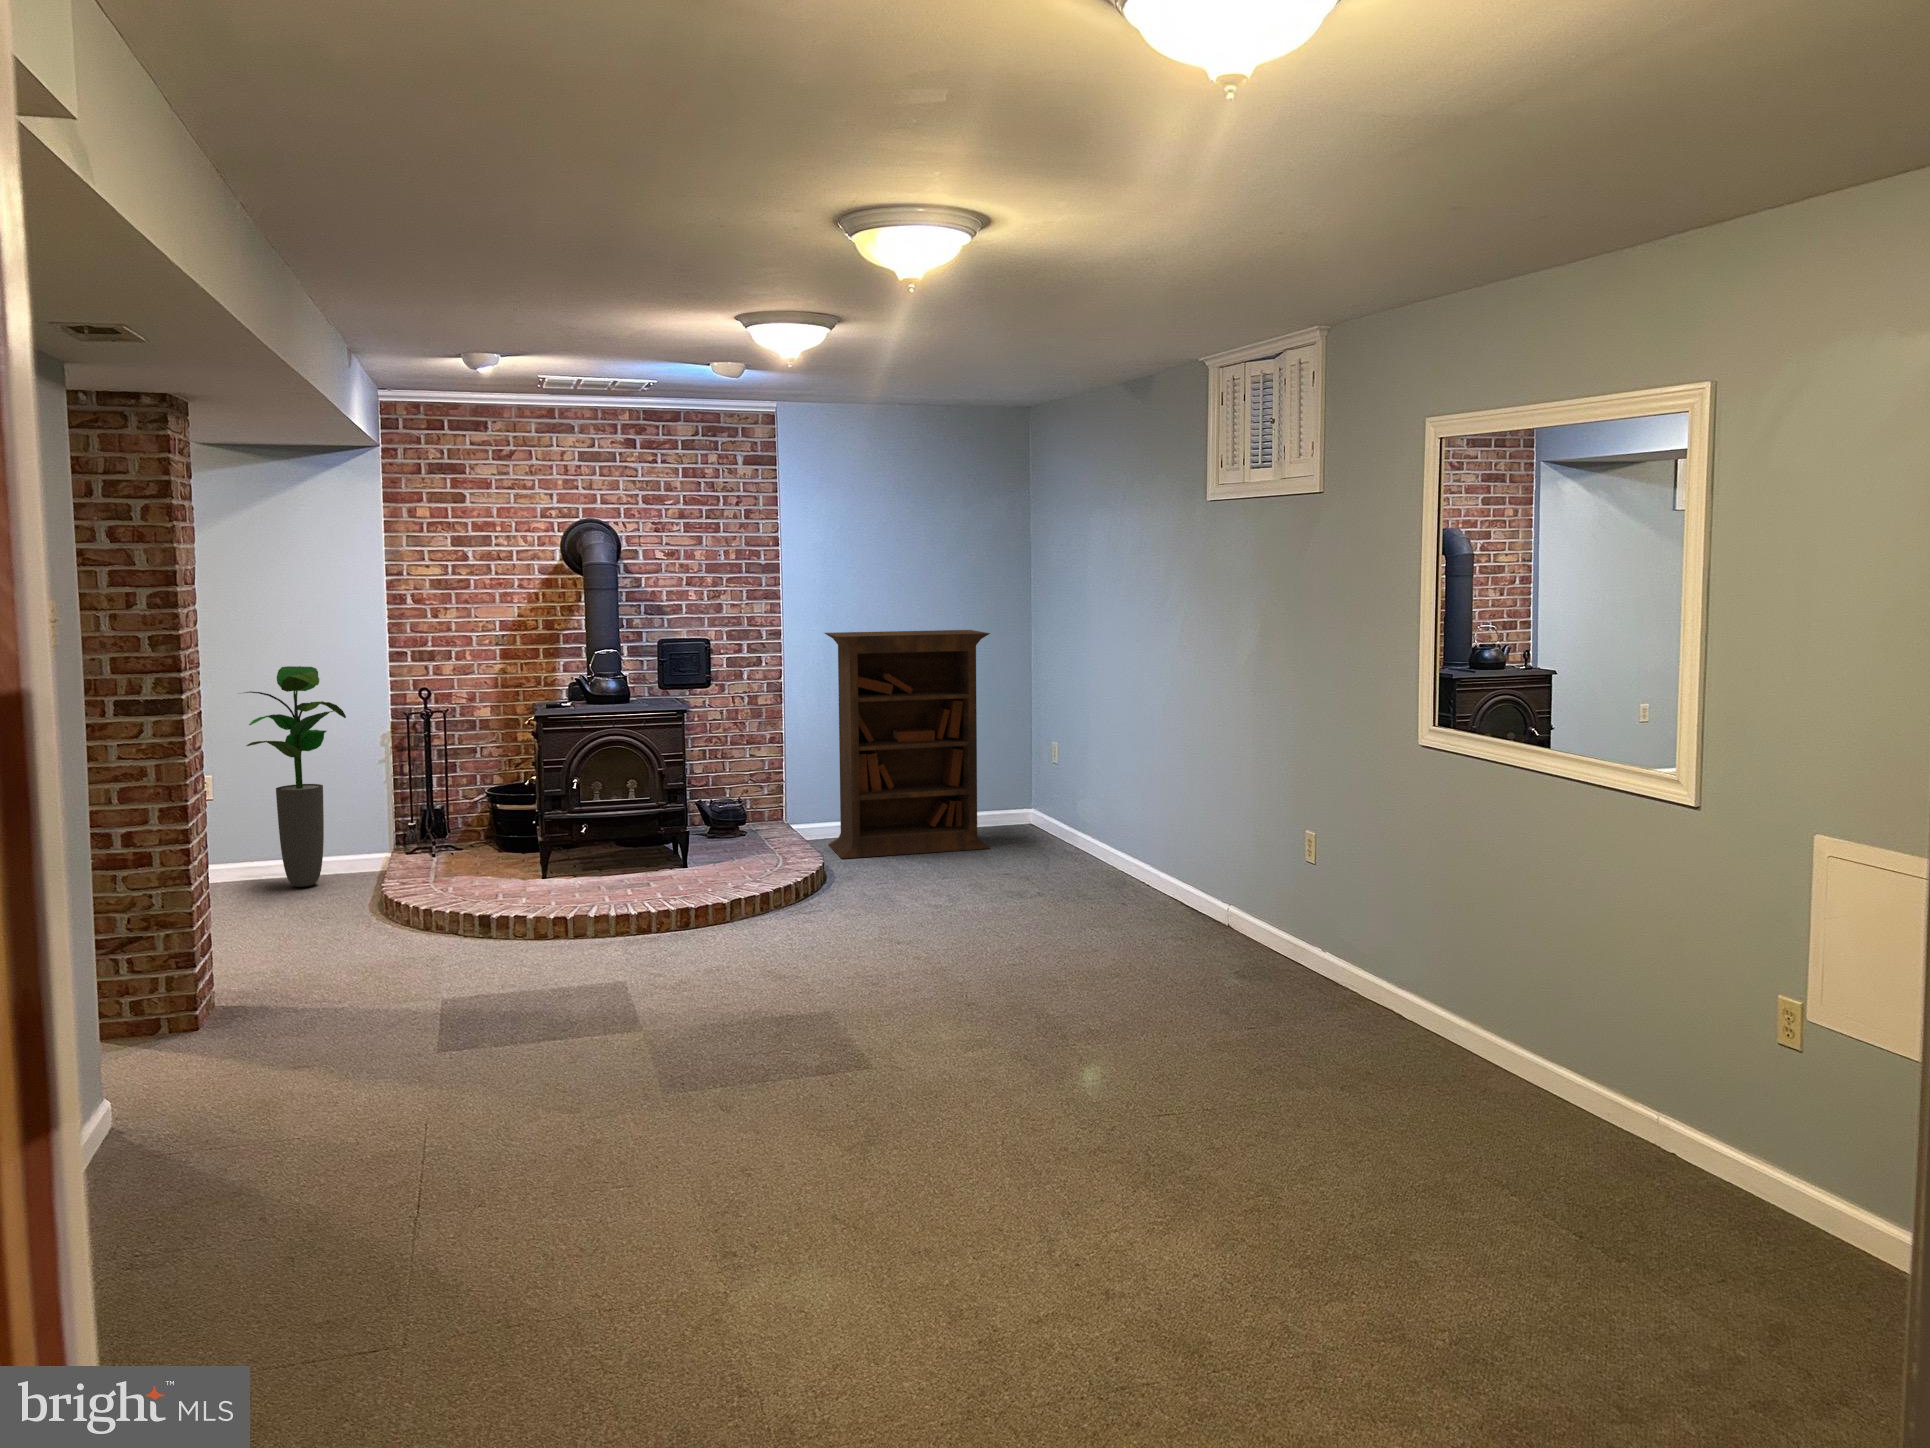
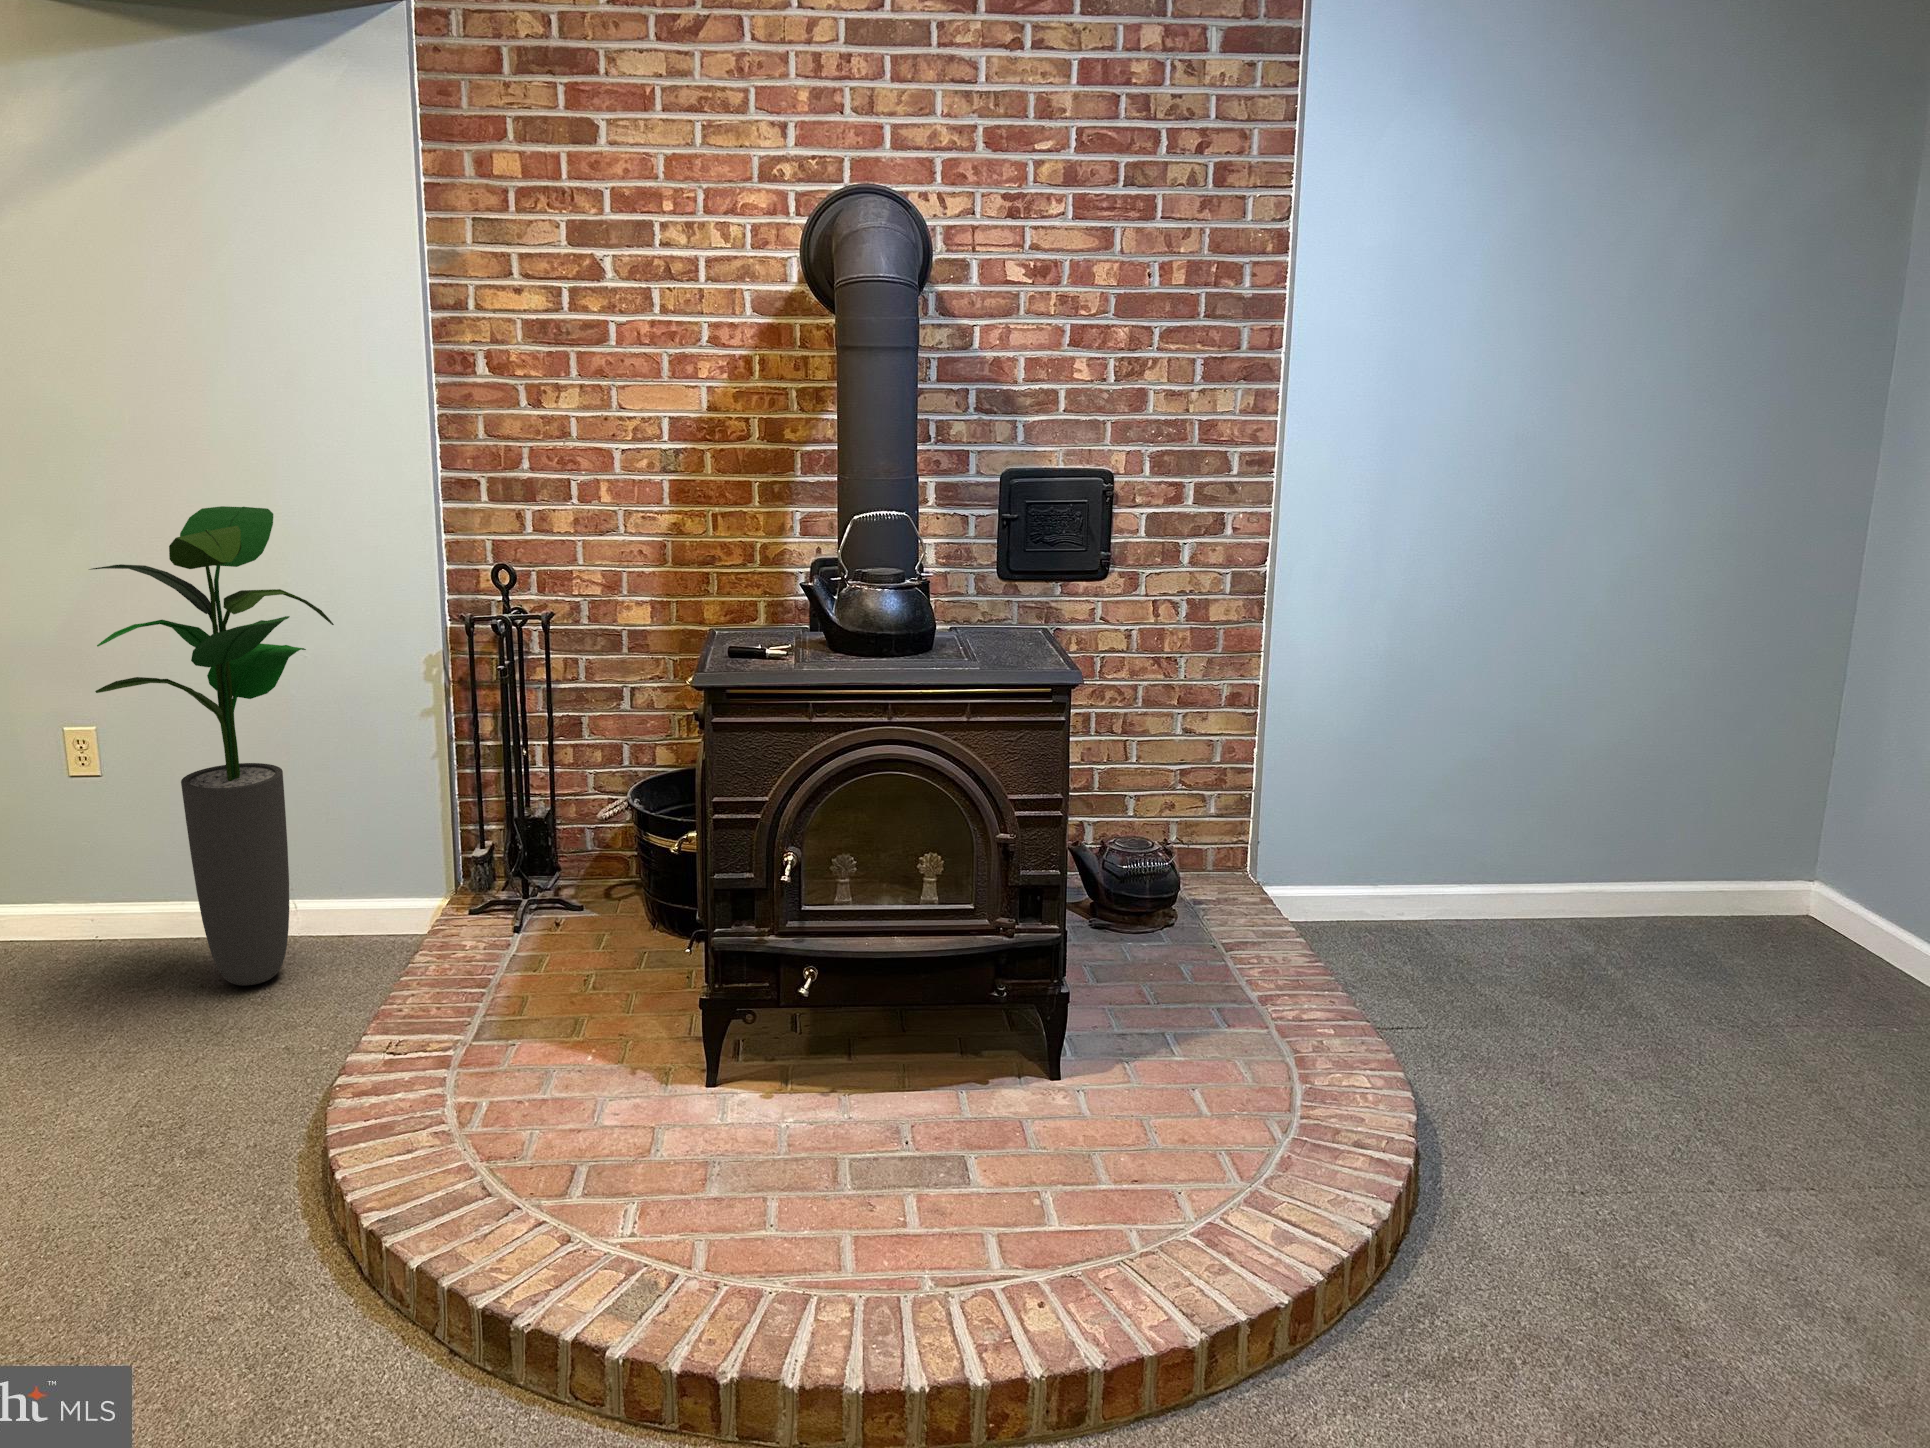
bookcase: present [825,630,990,858] -> none [1356,466,1877,1023]

